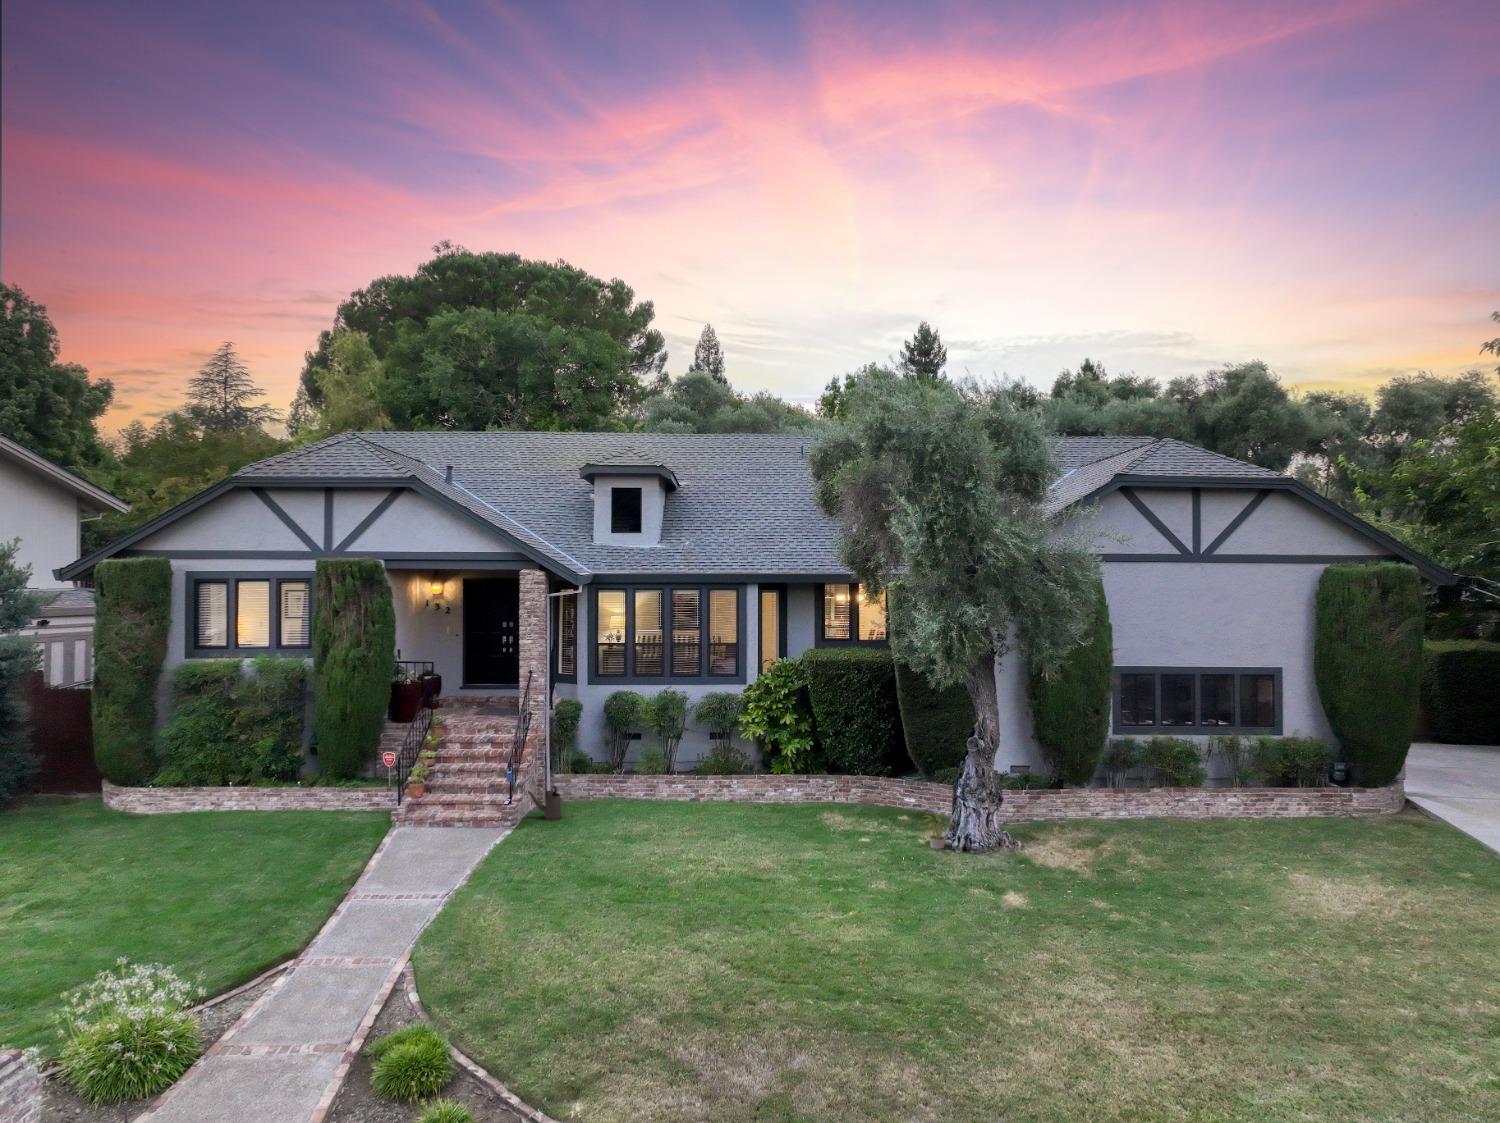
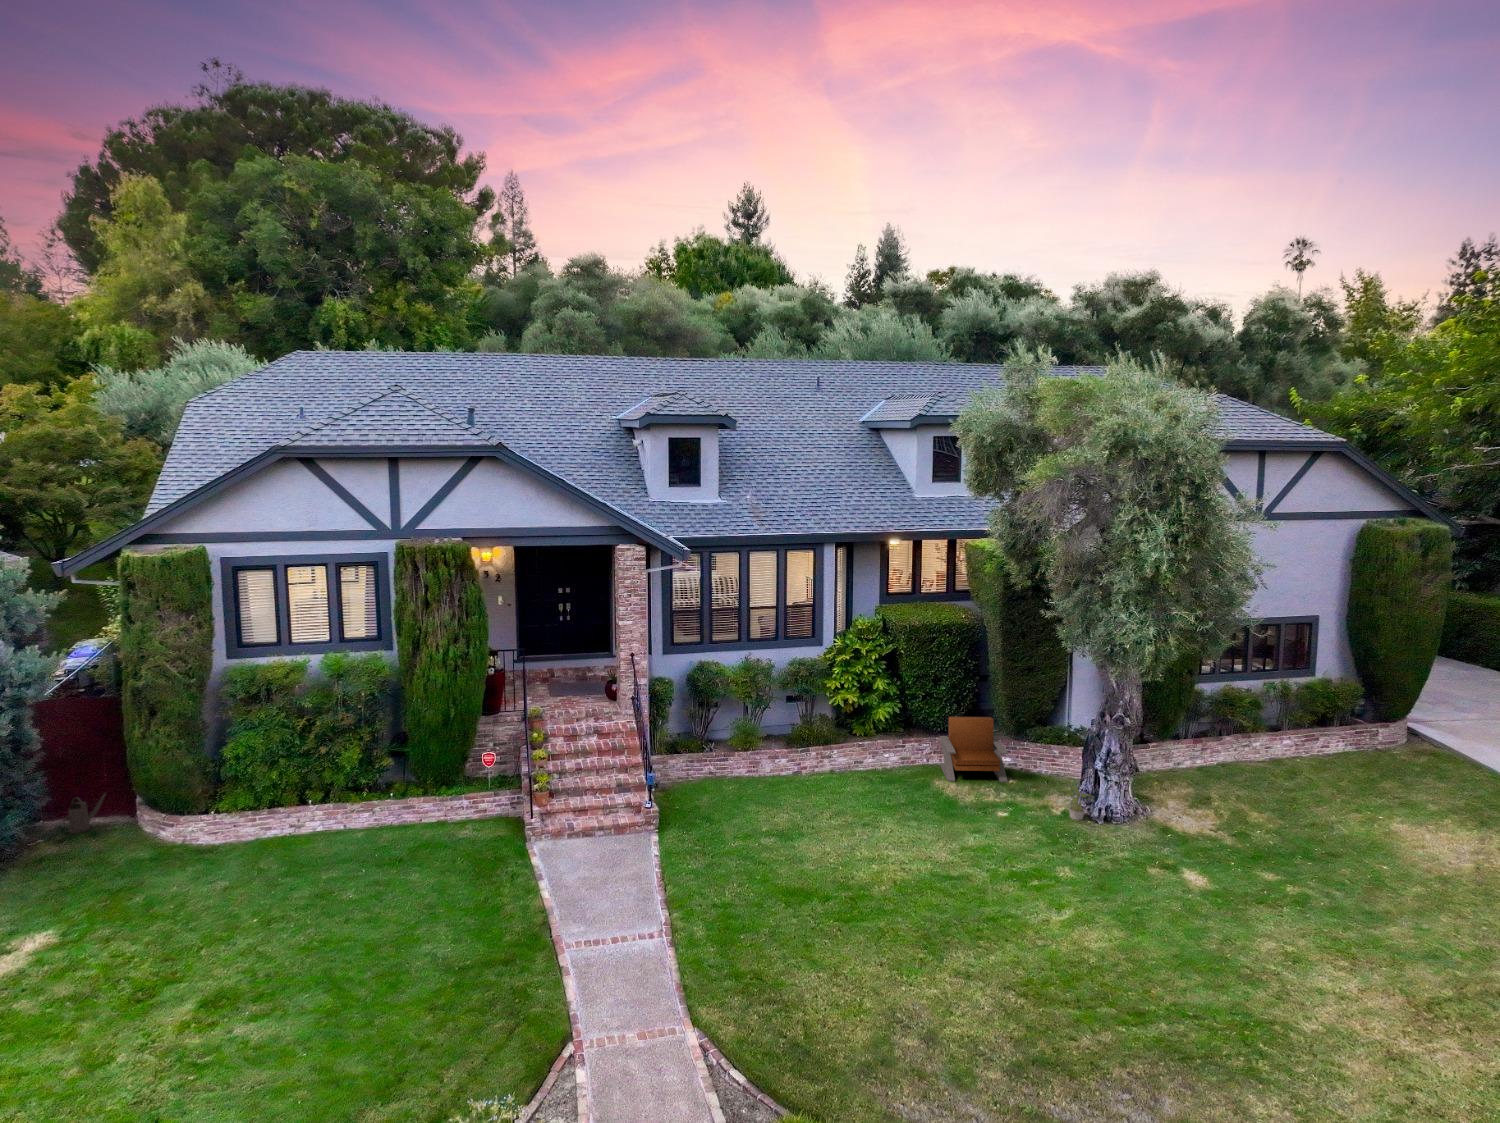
lounge chair: none [834,751,898,818] -> present [940,717,1008,782]
watering can: present [528,786,566,820] -> present [63,793,106,834]

